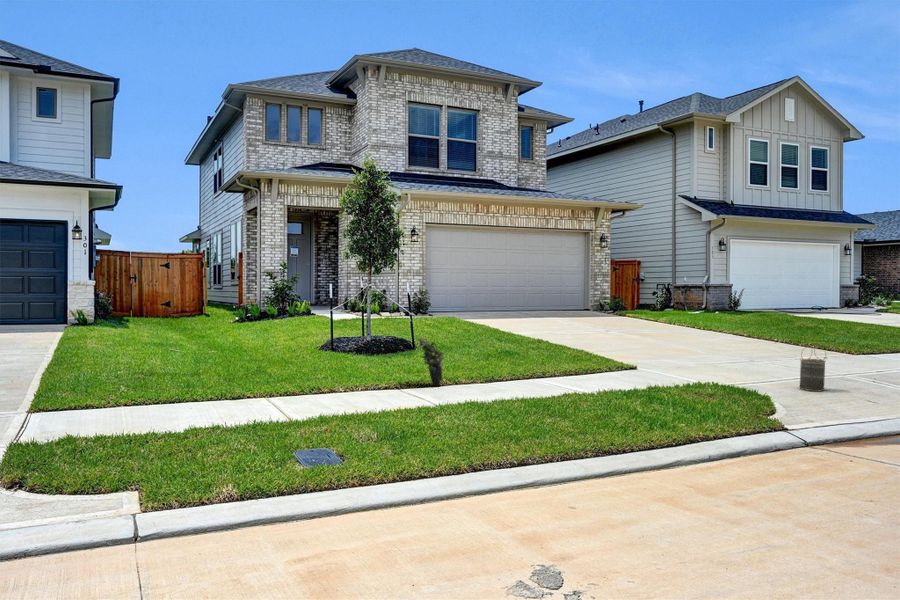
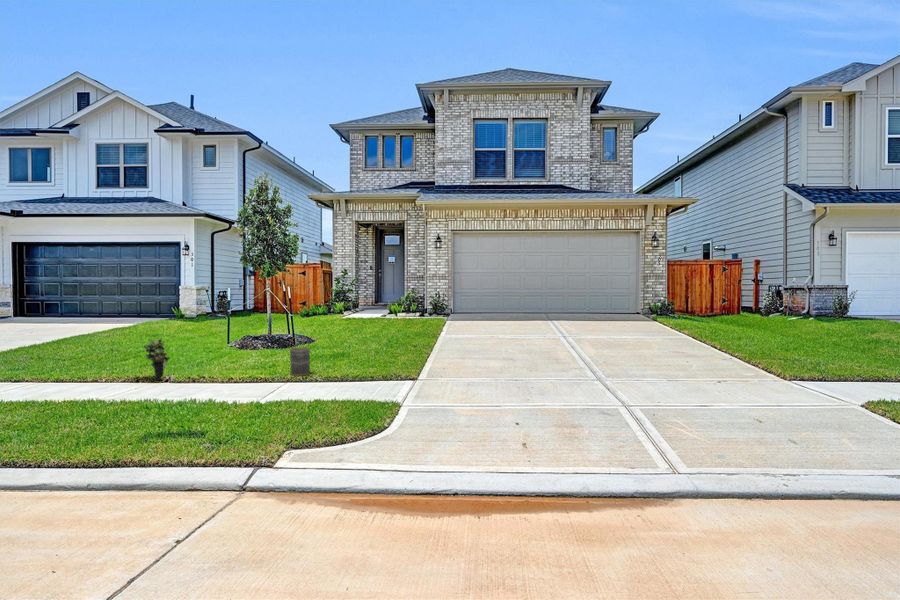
basket: present [800,359,825,391] -> present [290,347,310,376]

